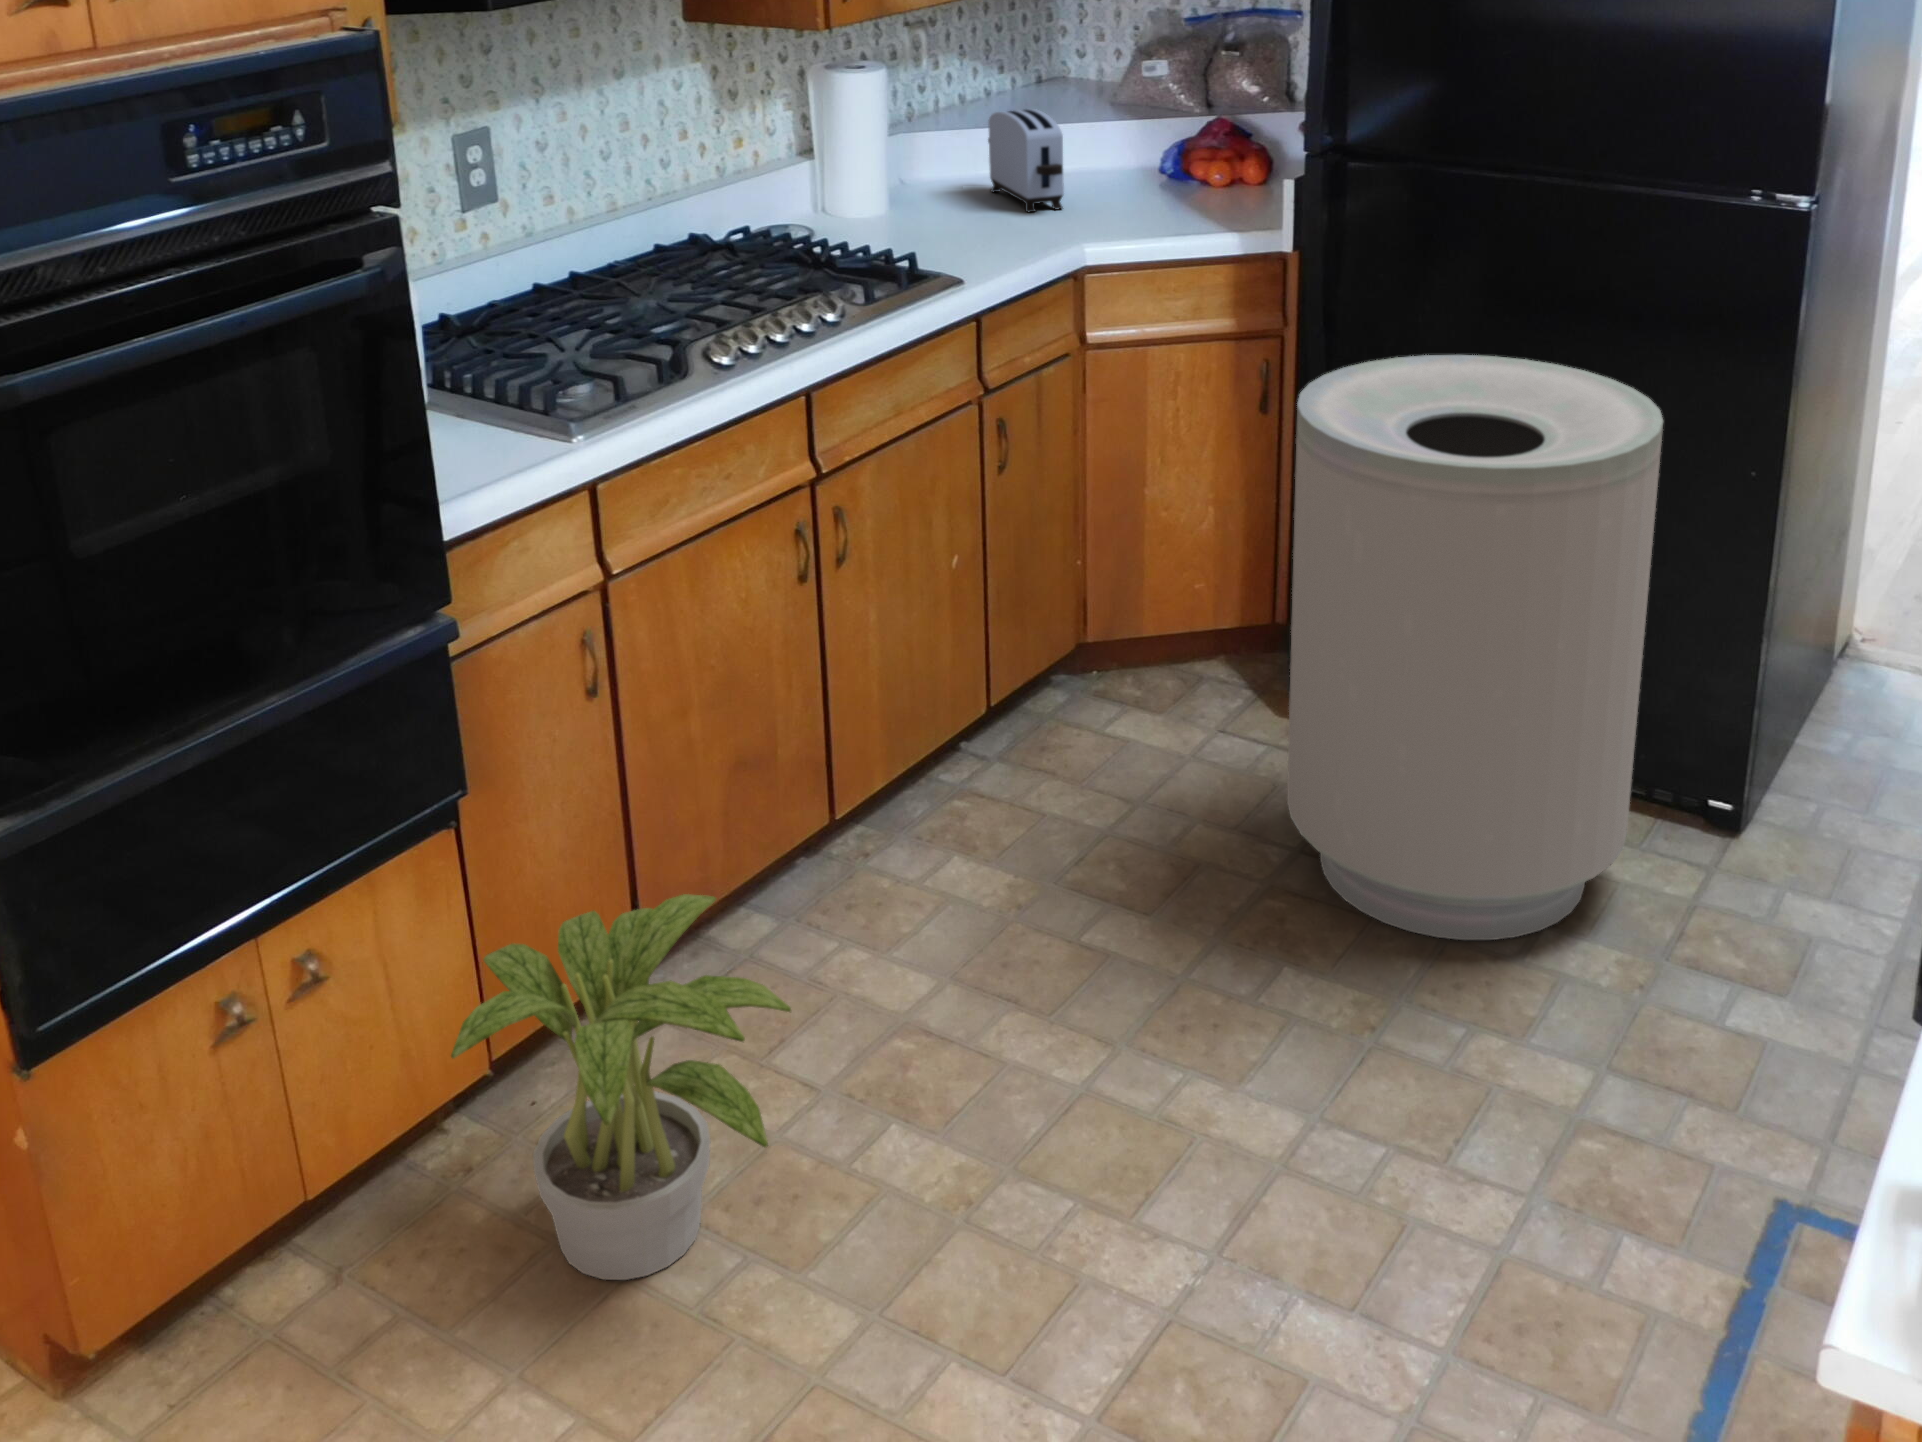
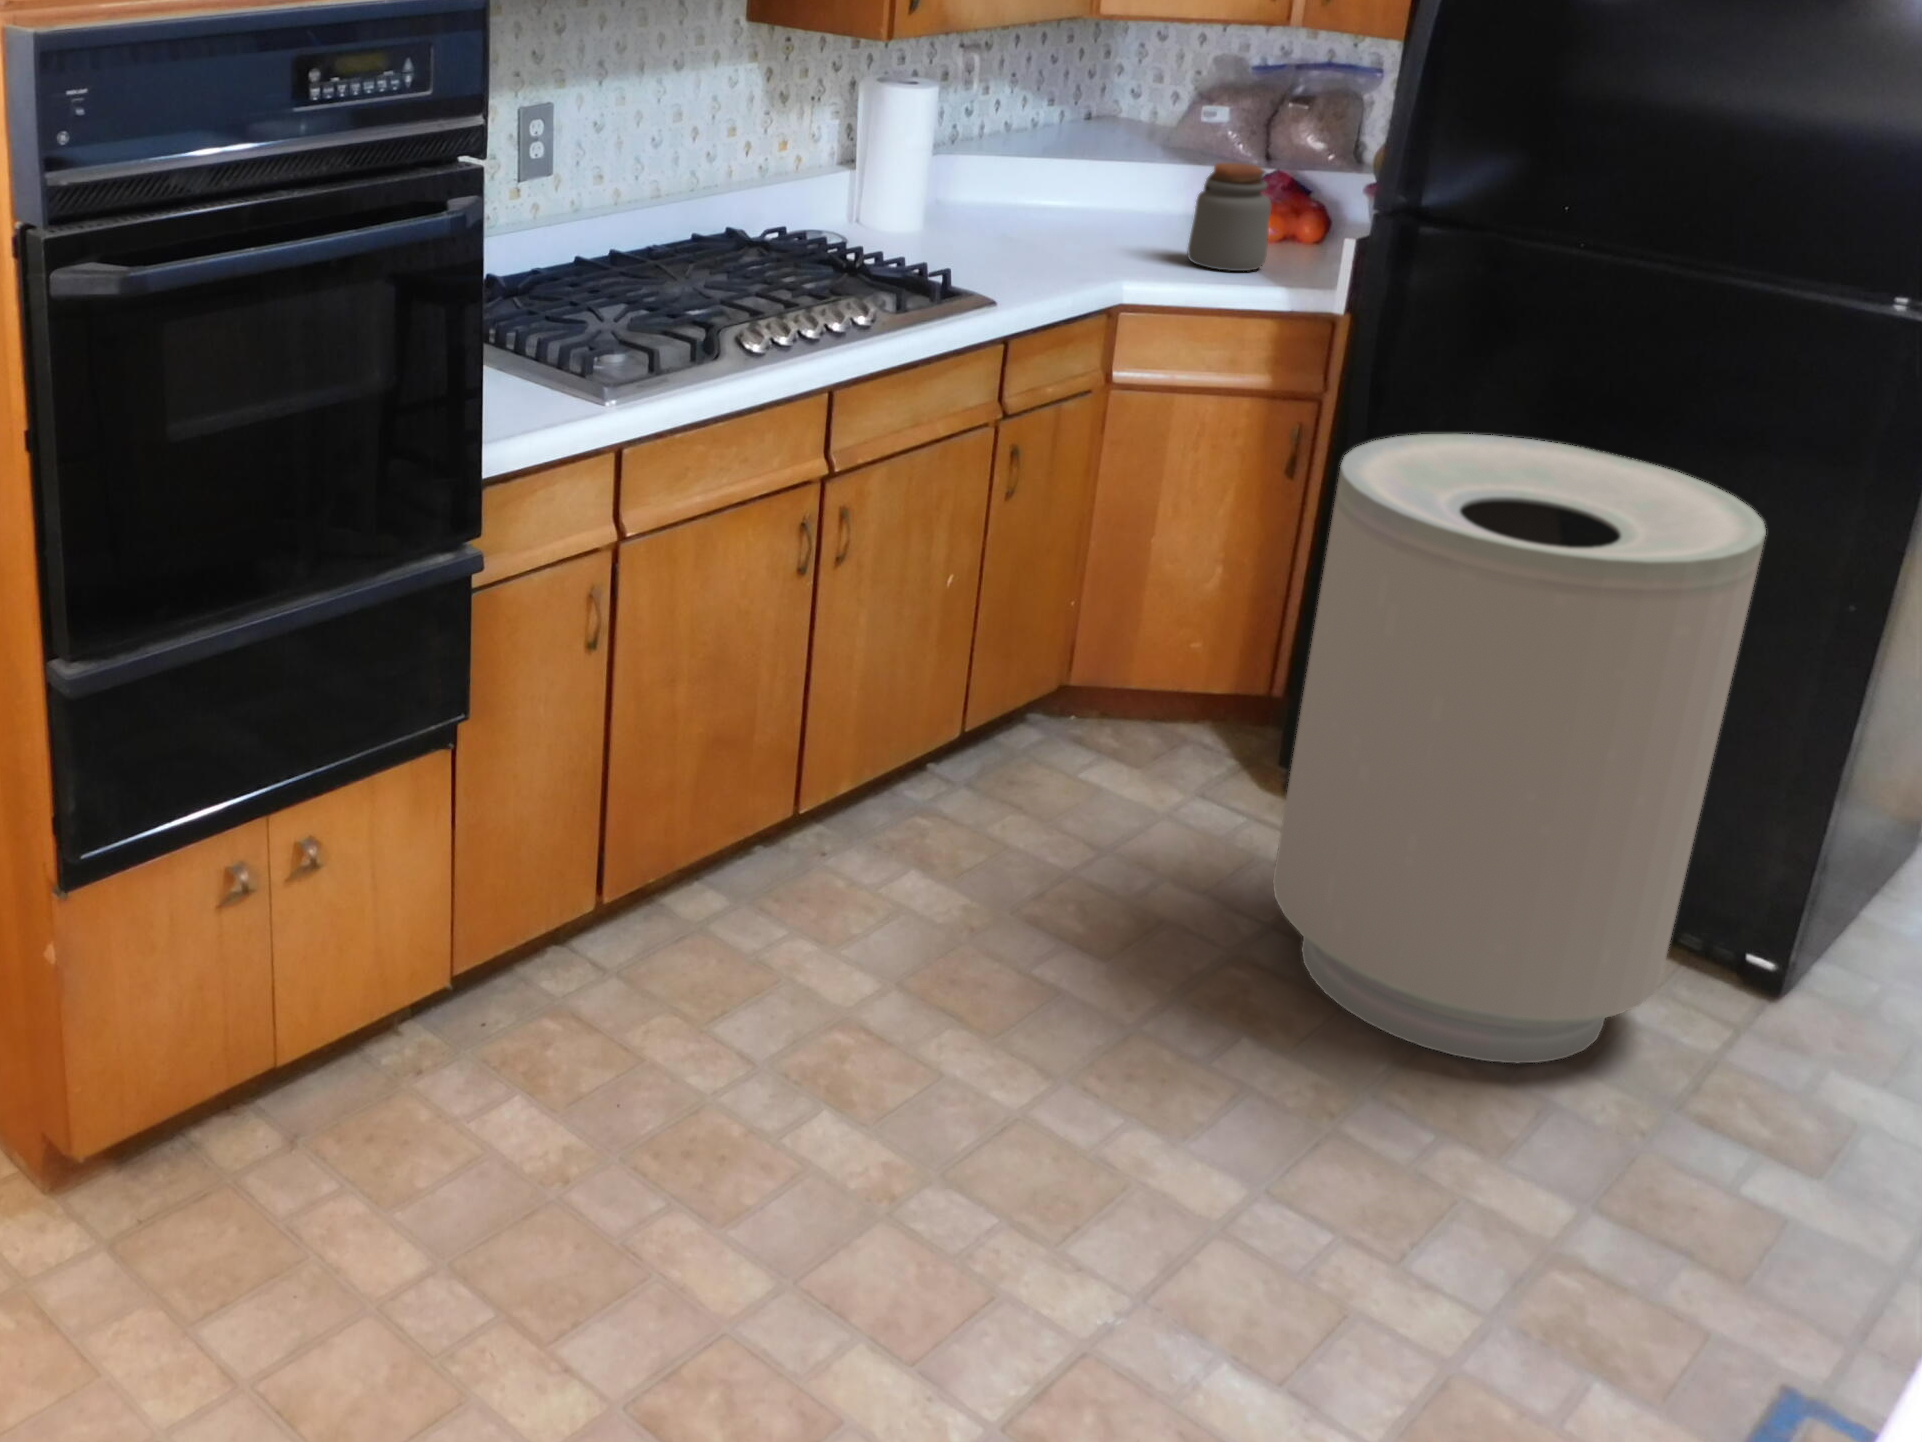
toaster: present [988,109,1064,212] -> none [1026,141,1113,246]
jar: none [1140,118,1212,222] -> present [1188,163,1271,271]
potted plant: present [451,894,791,1280] -> none [429,847,745,1199]

